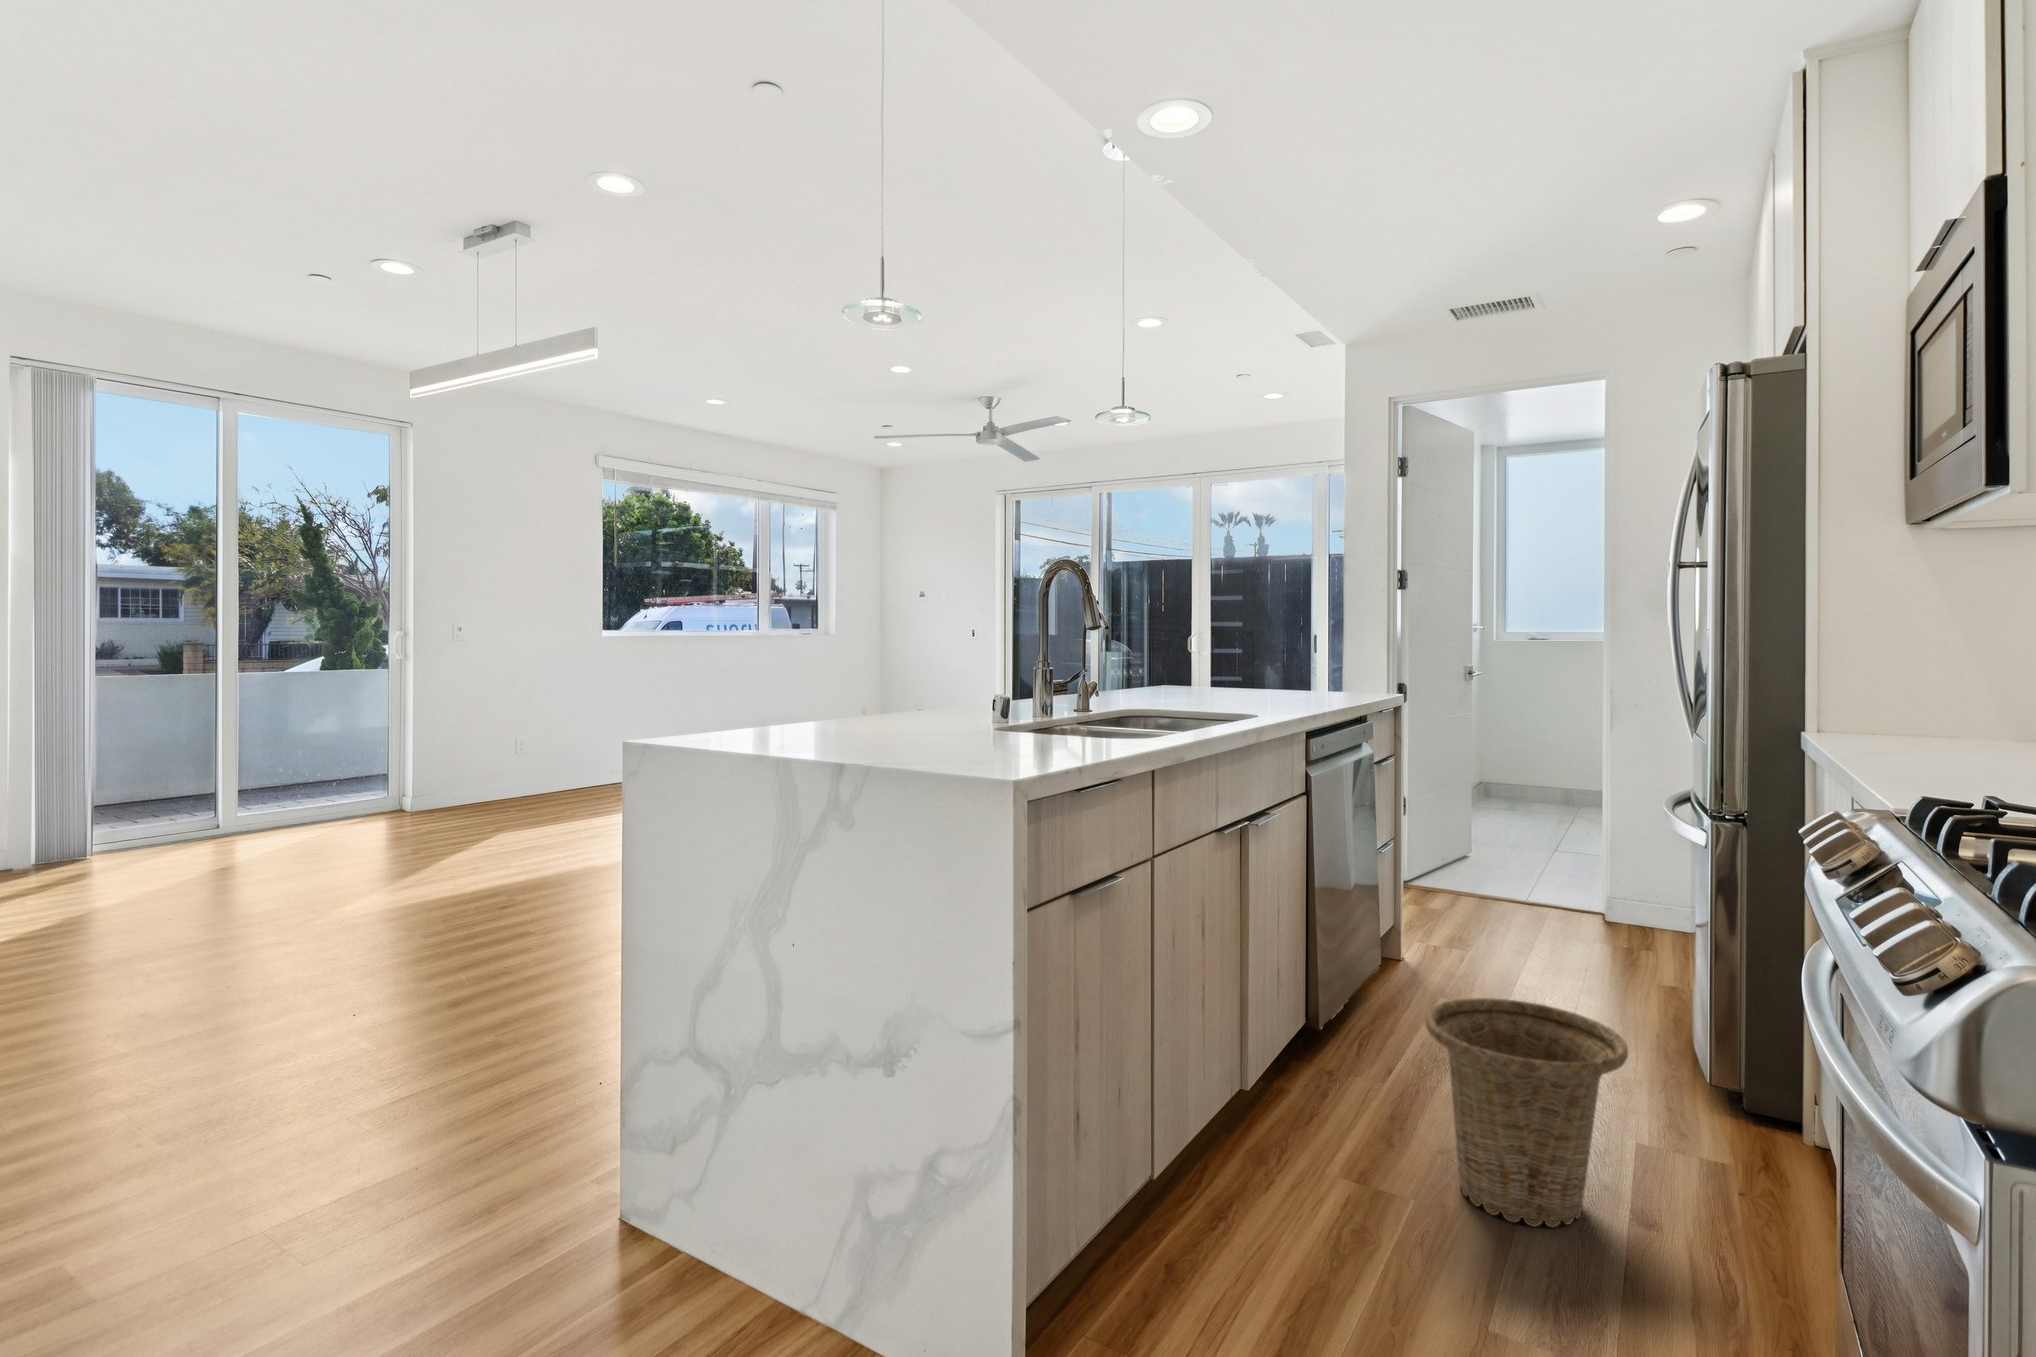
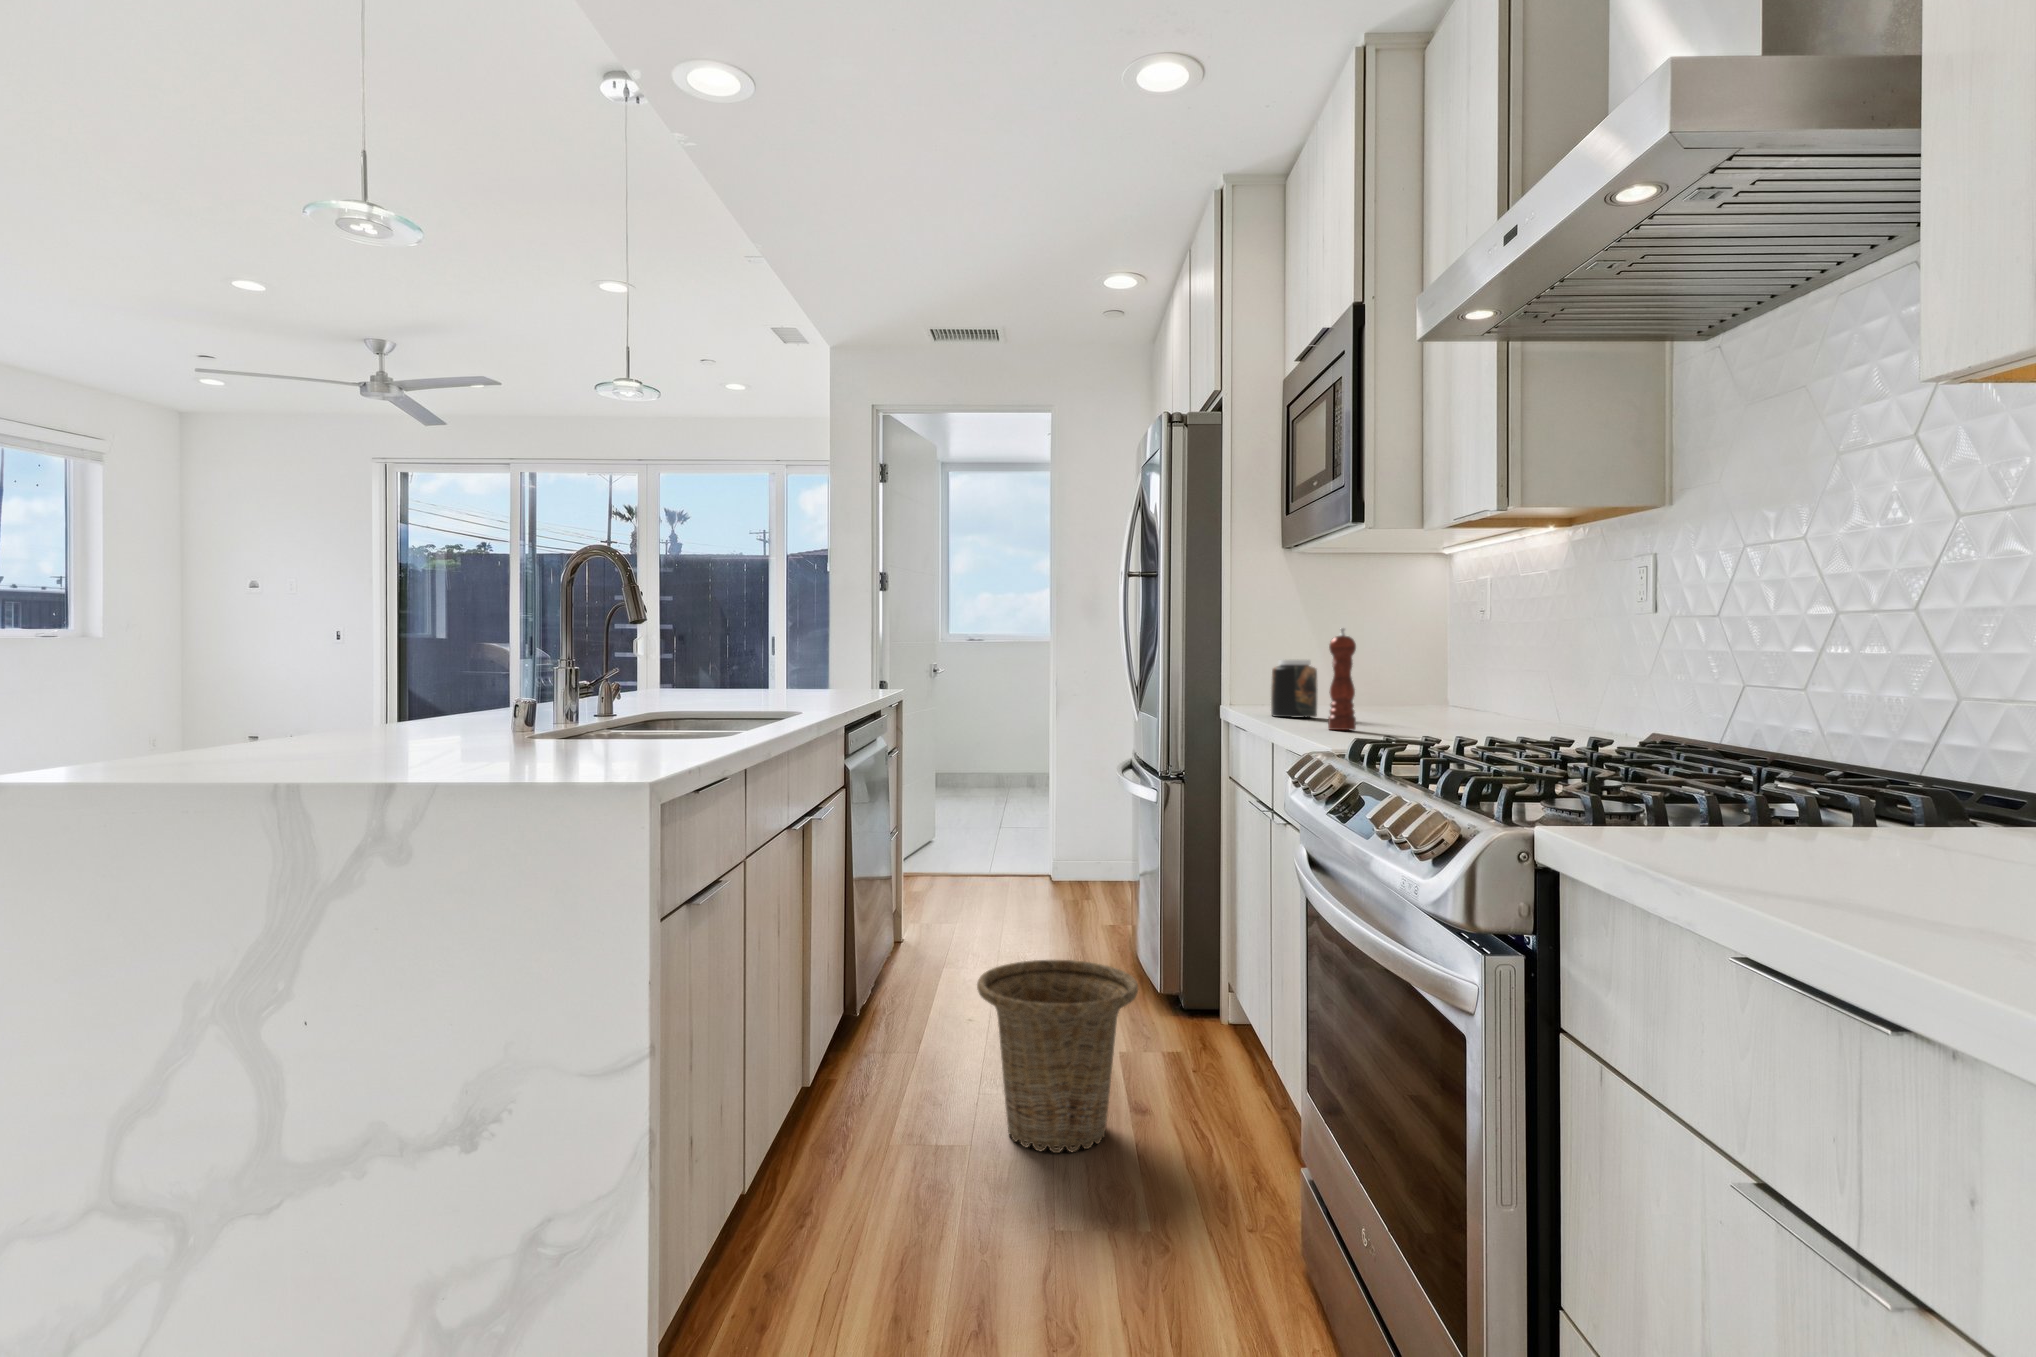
pepper mill: none [1939,627,1991,766] -> present [1328,628,1356,730]
jar: none [1866,666,1943,742] -> present [1271,659,1318,718]

